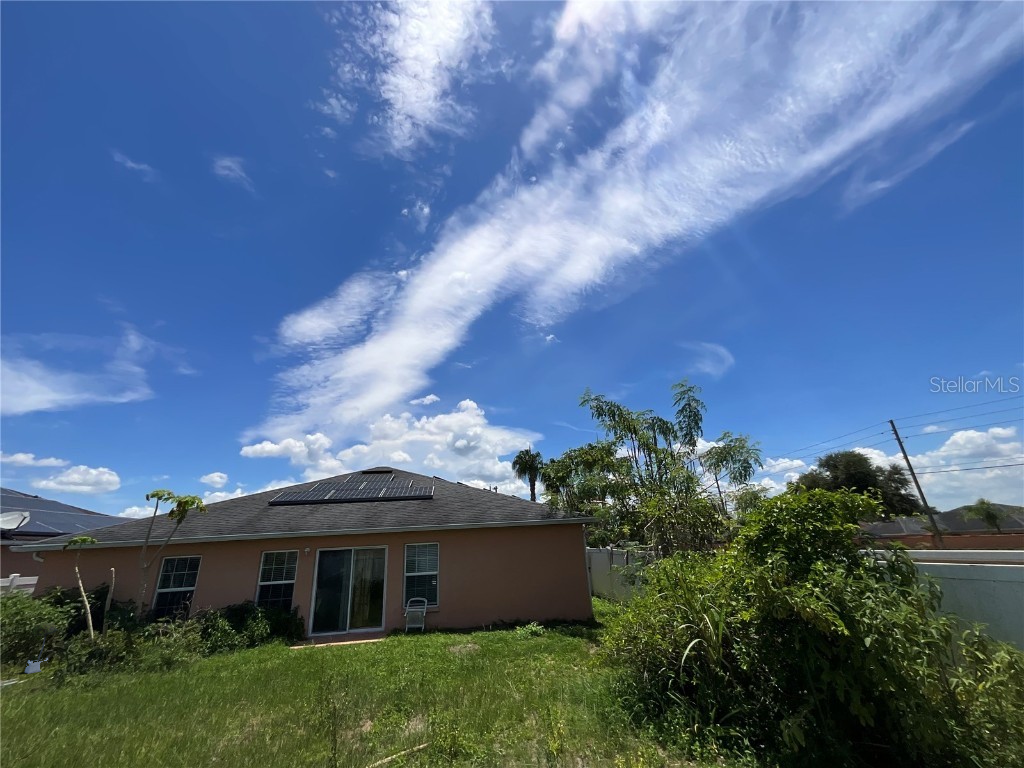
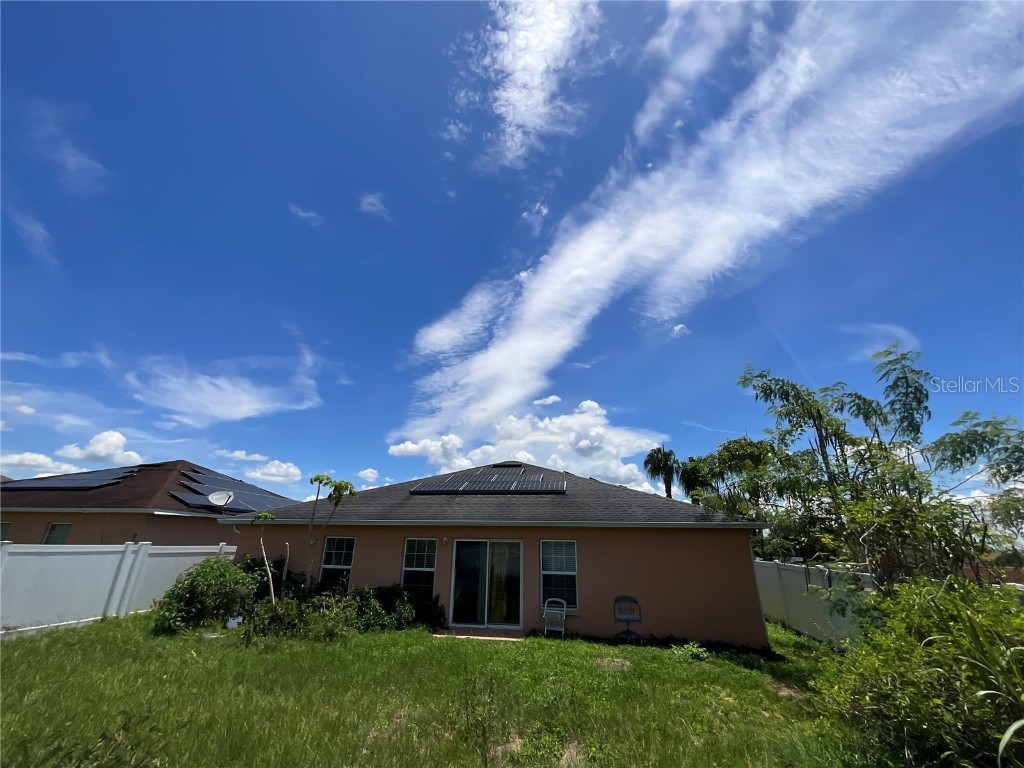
chair: none [466,588,495,631] -> present [611,595,646,643]

